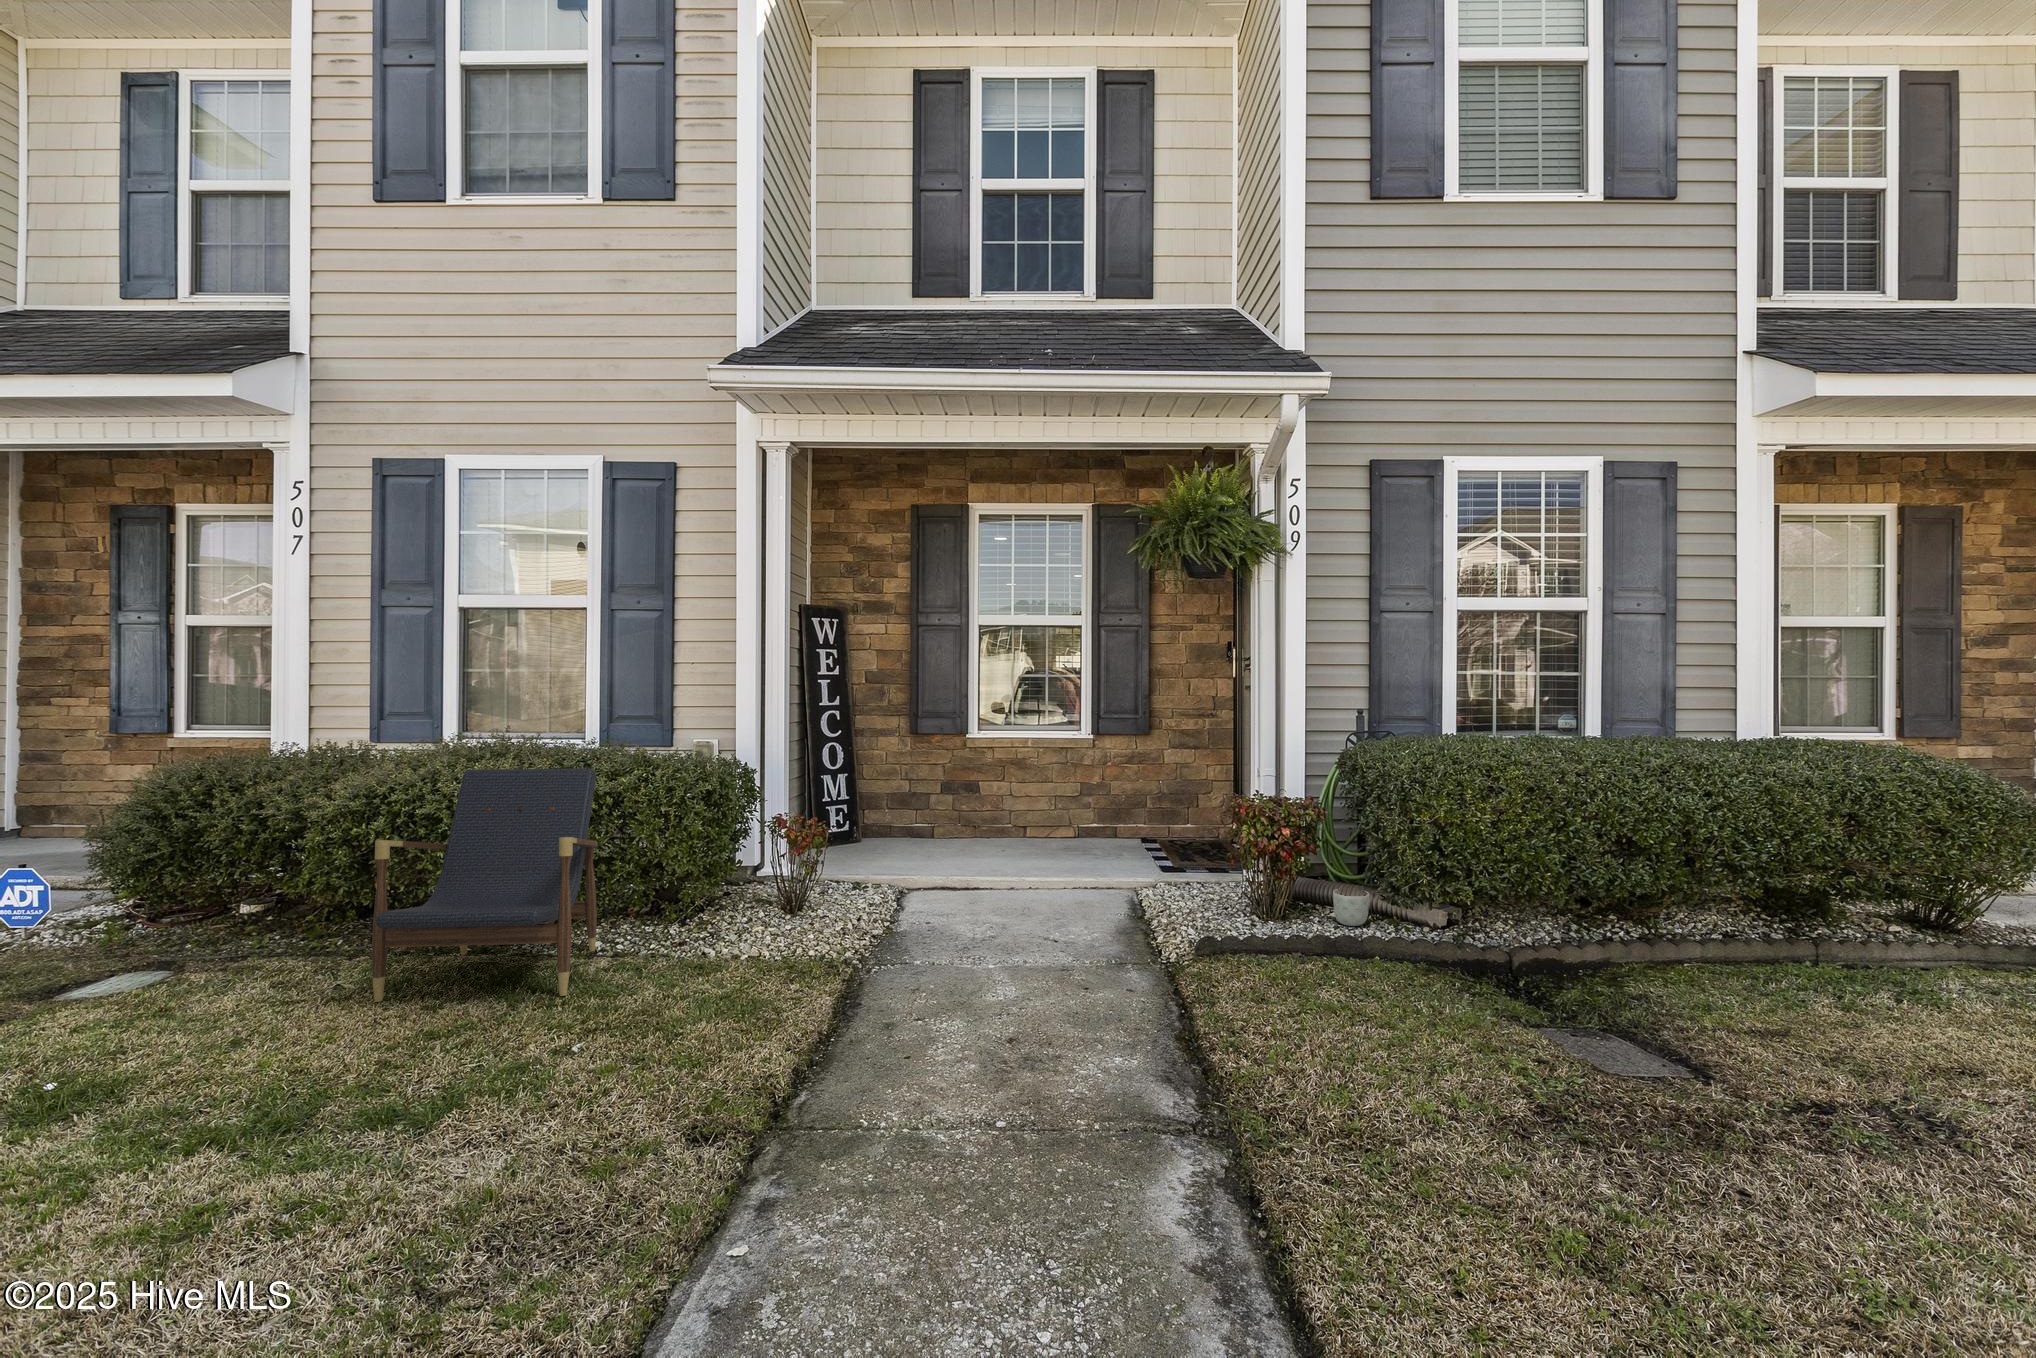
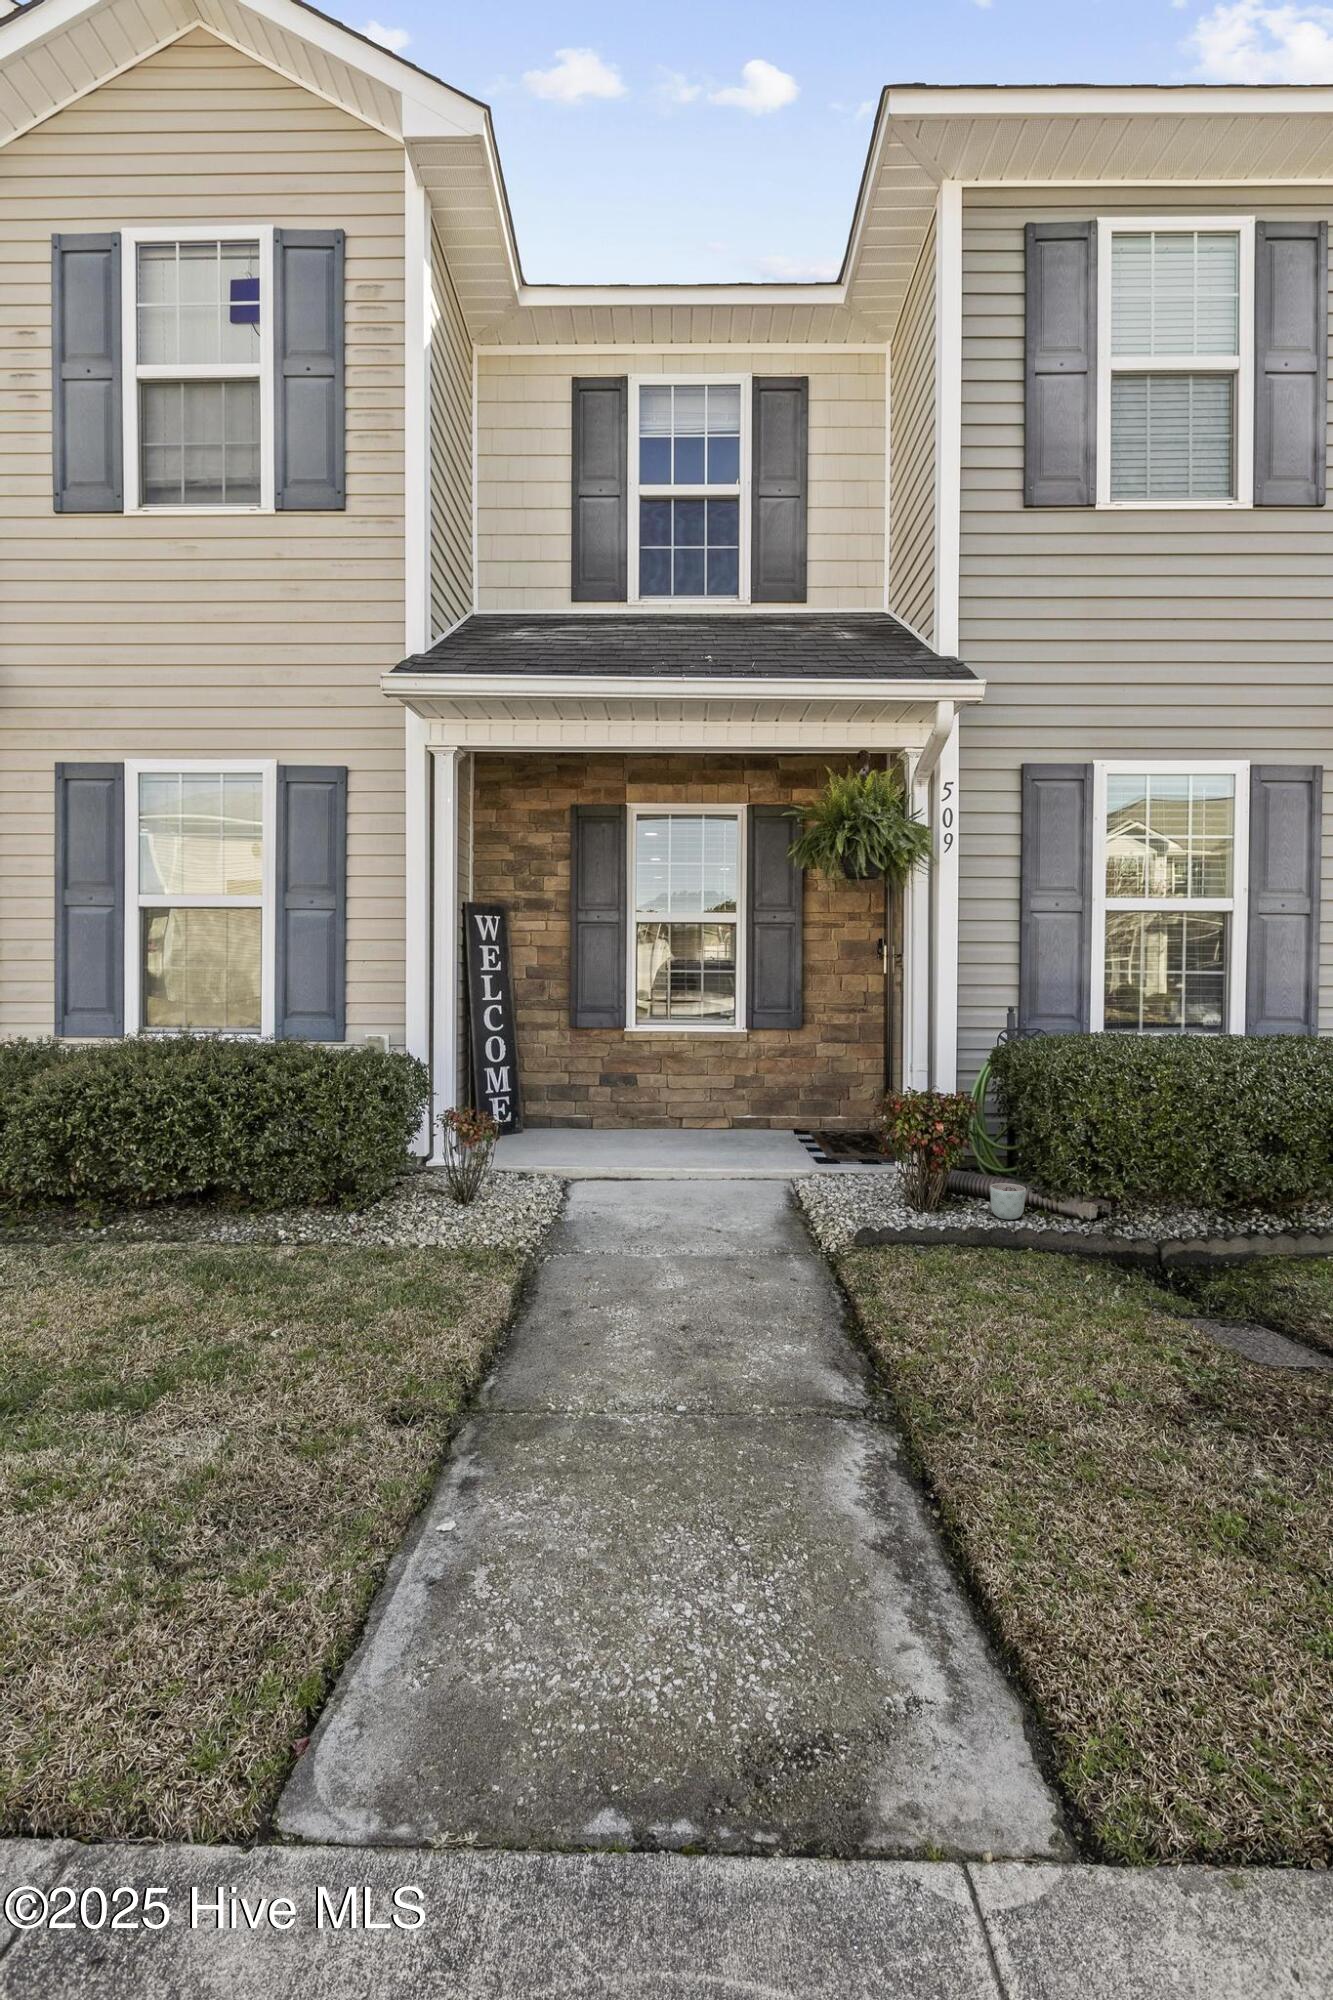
lounge chair: present [372,768,597,1002] -> none [70,1064,280,1289]

